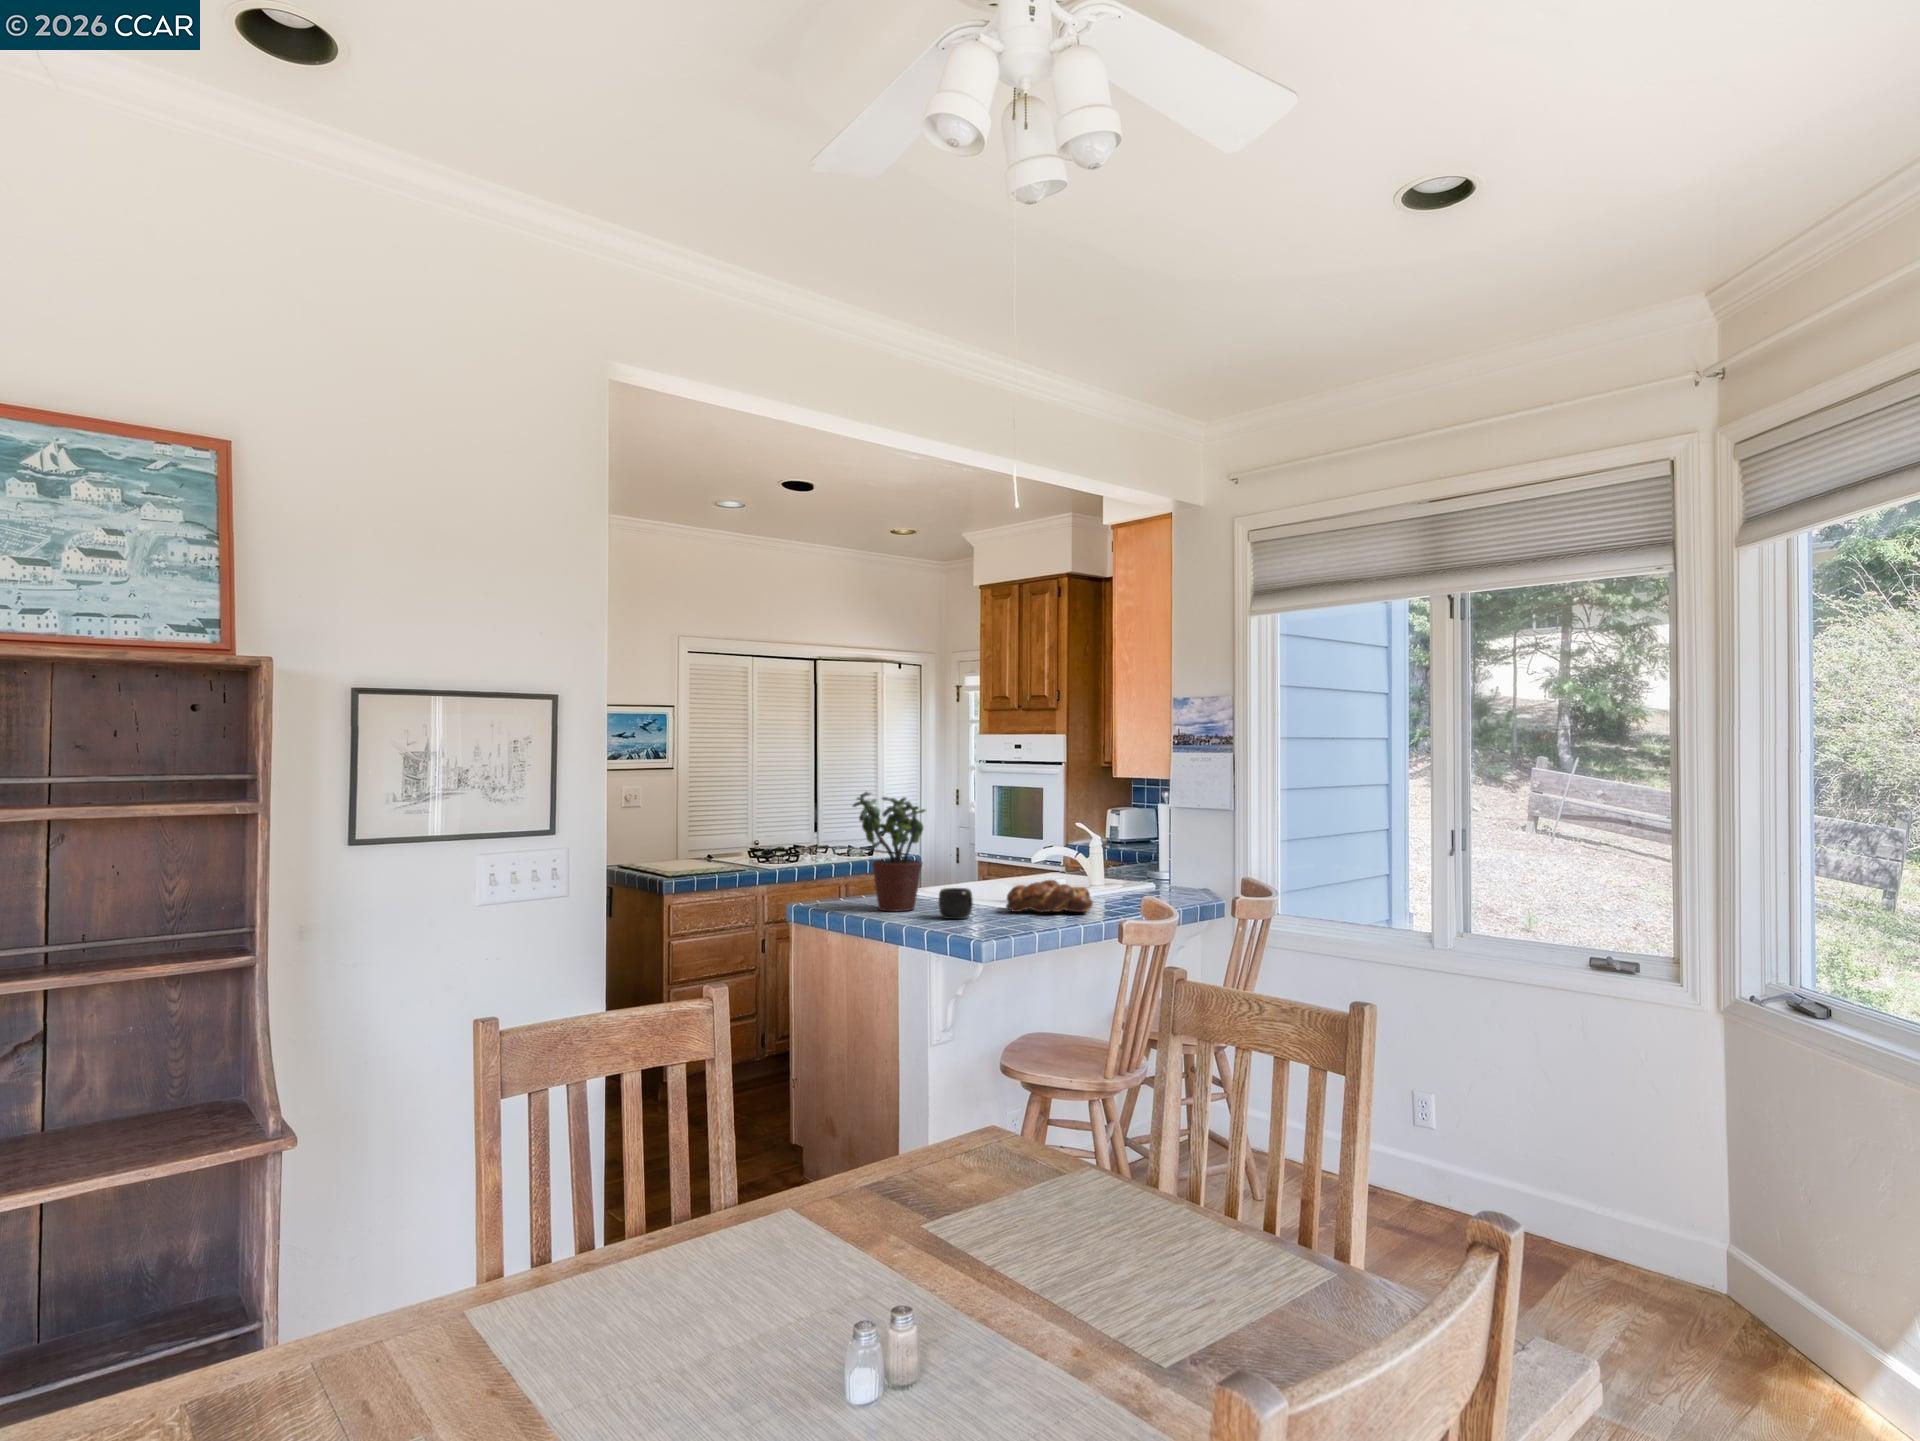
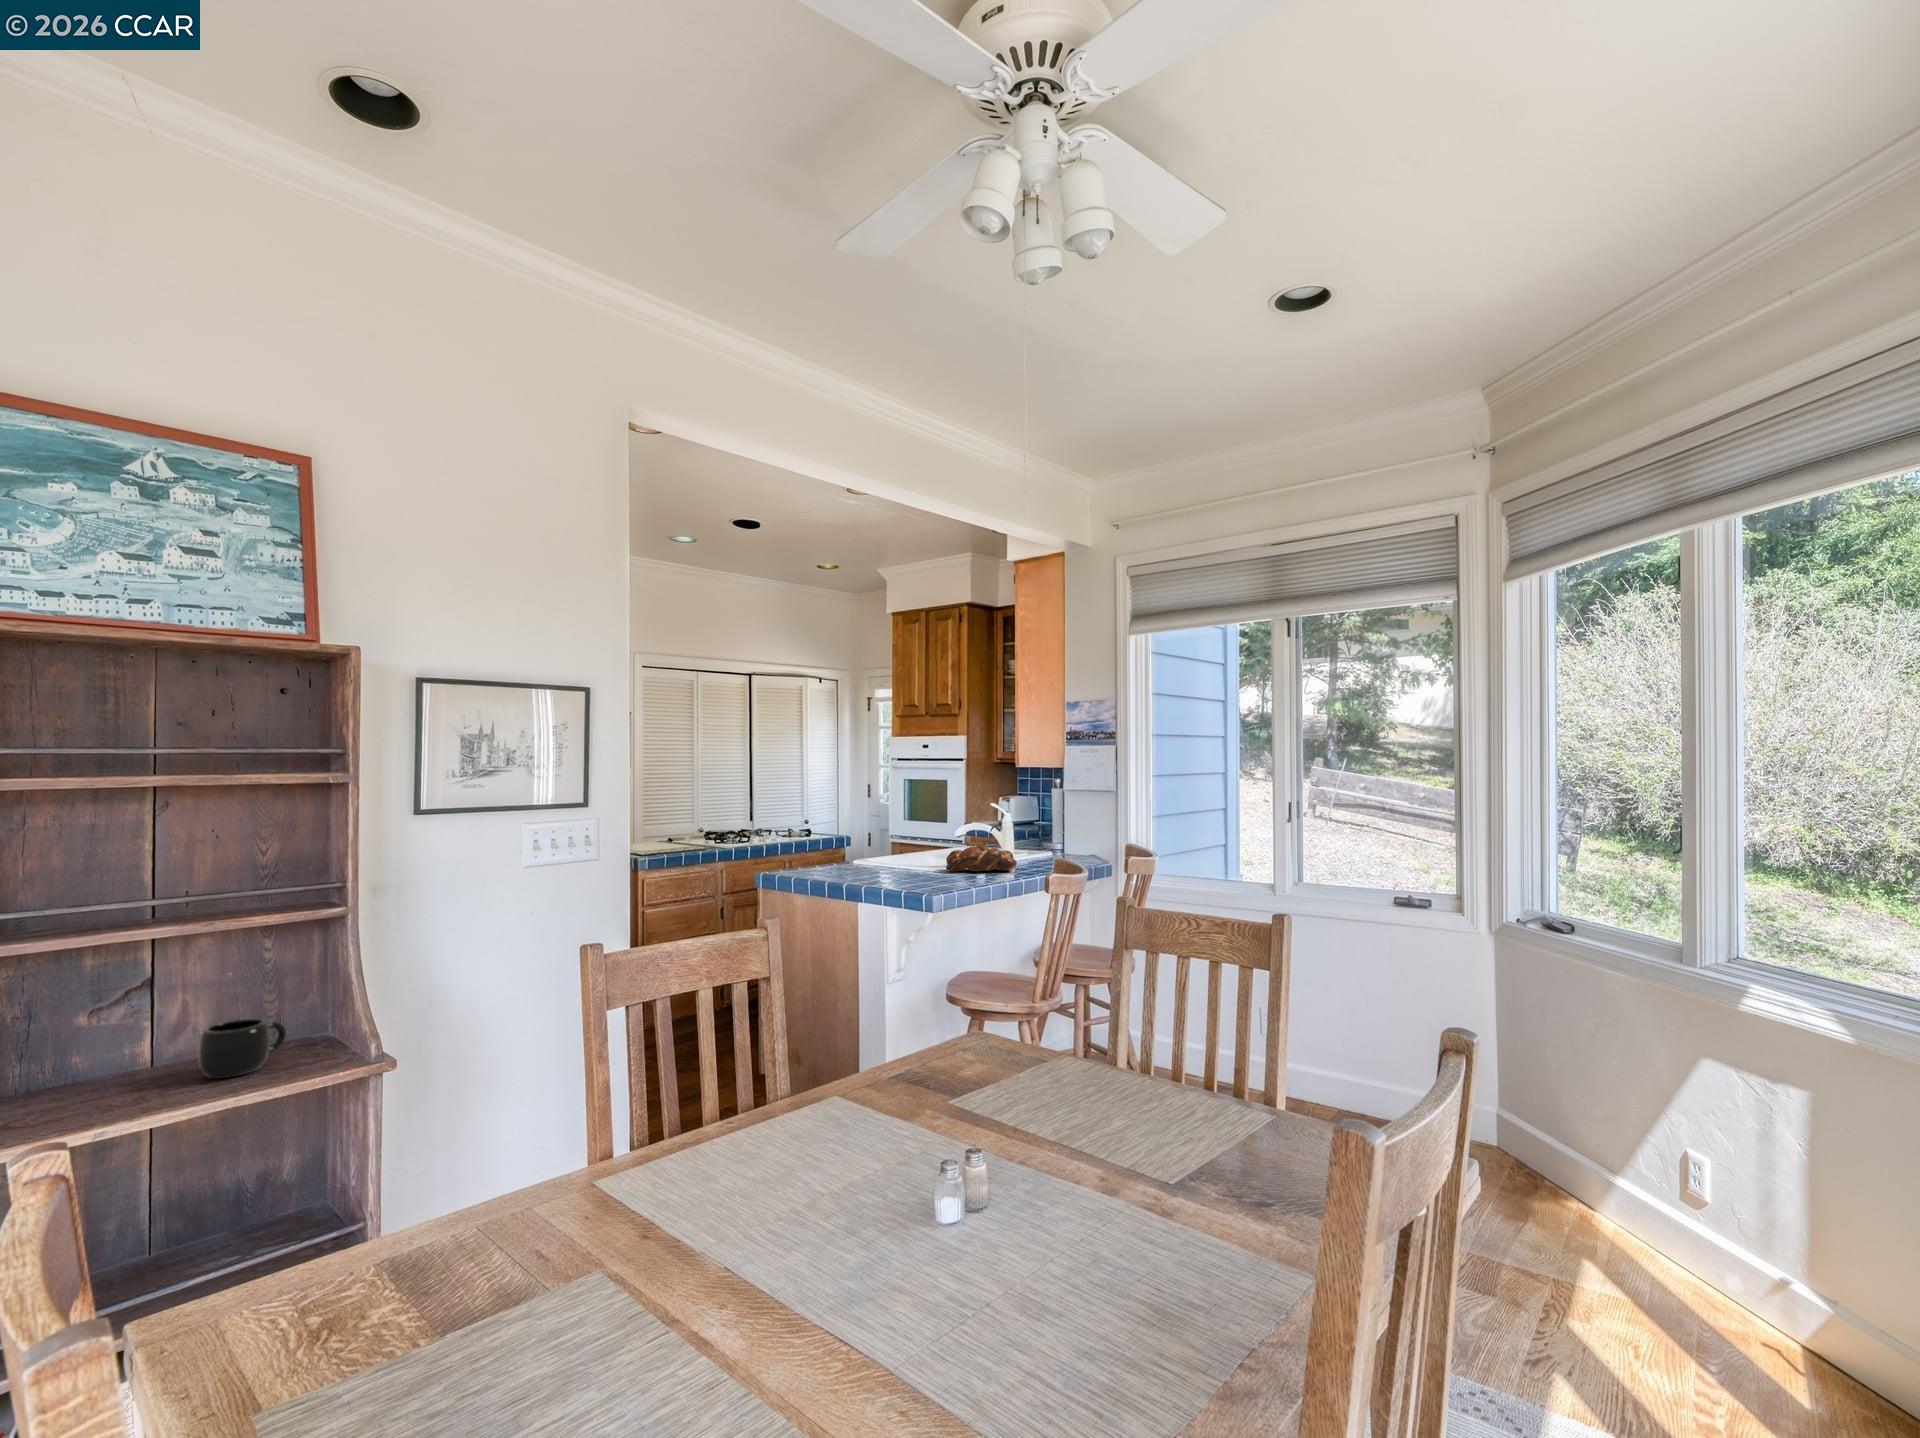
potted plant: present [853,792,925,912] -> none [819,774,881,873]
mug: present [938,888,973,919] -> present [198,1019,286,1078]

